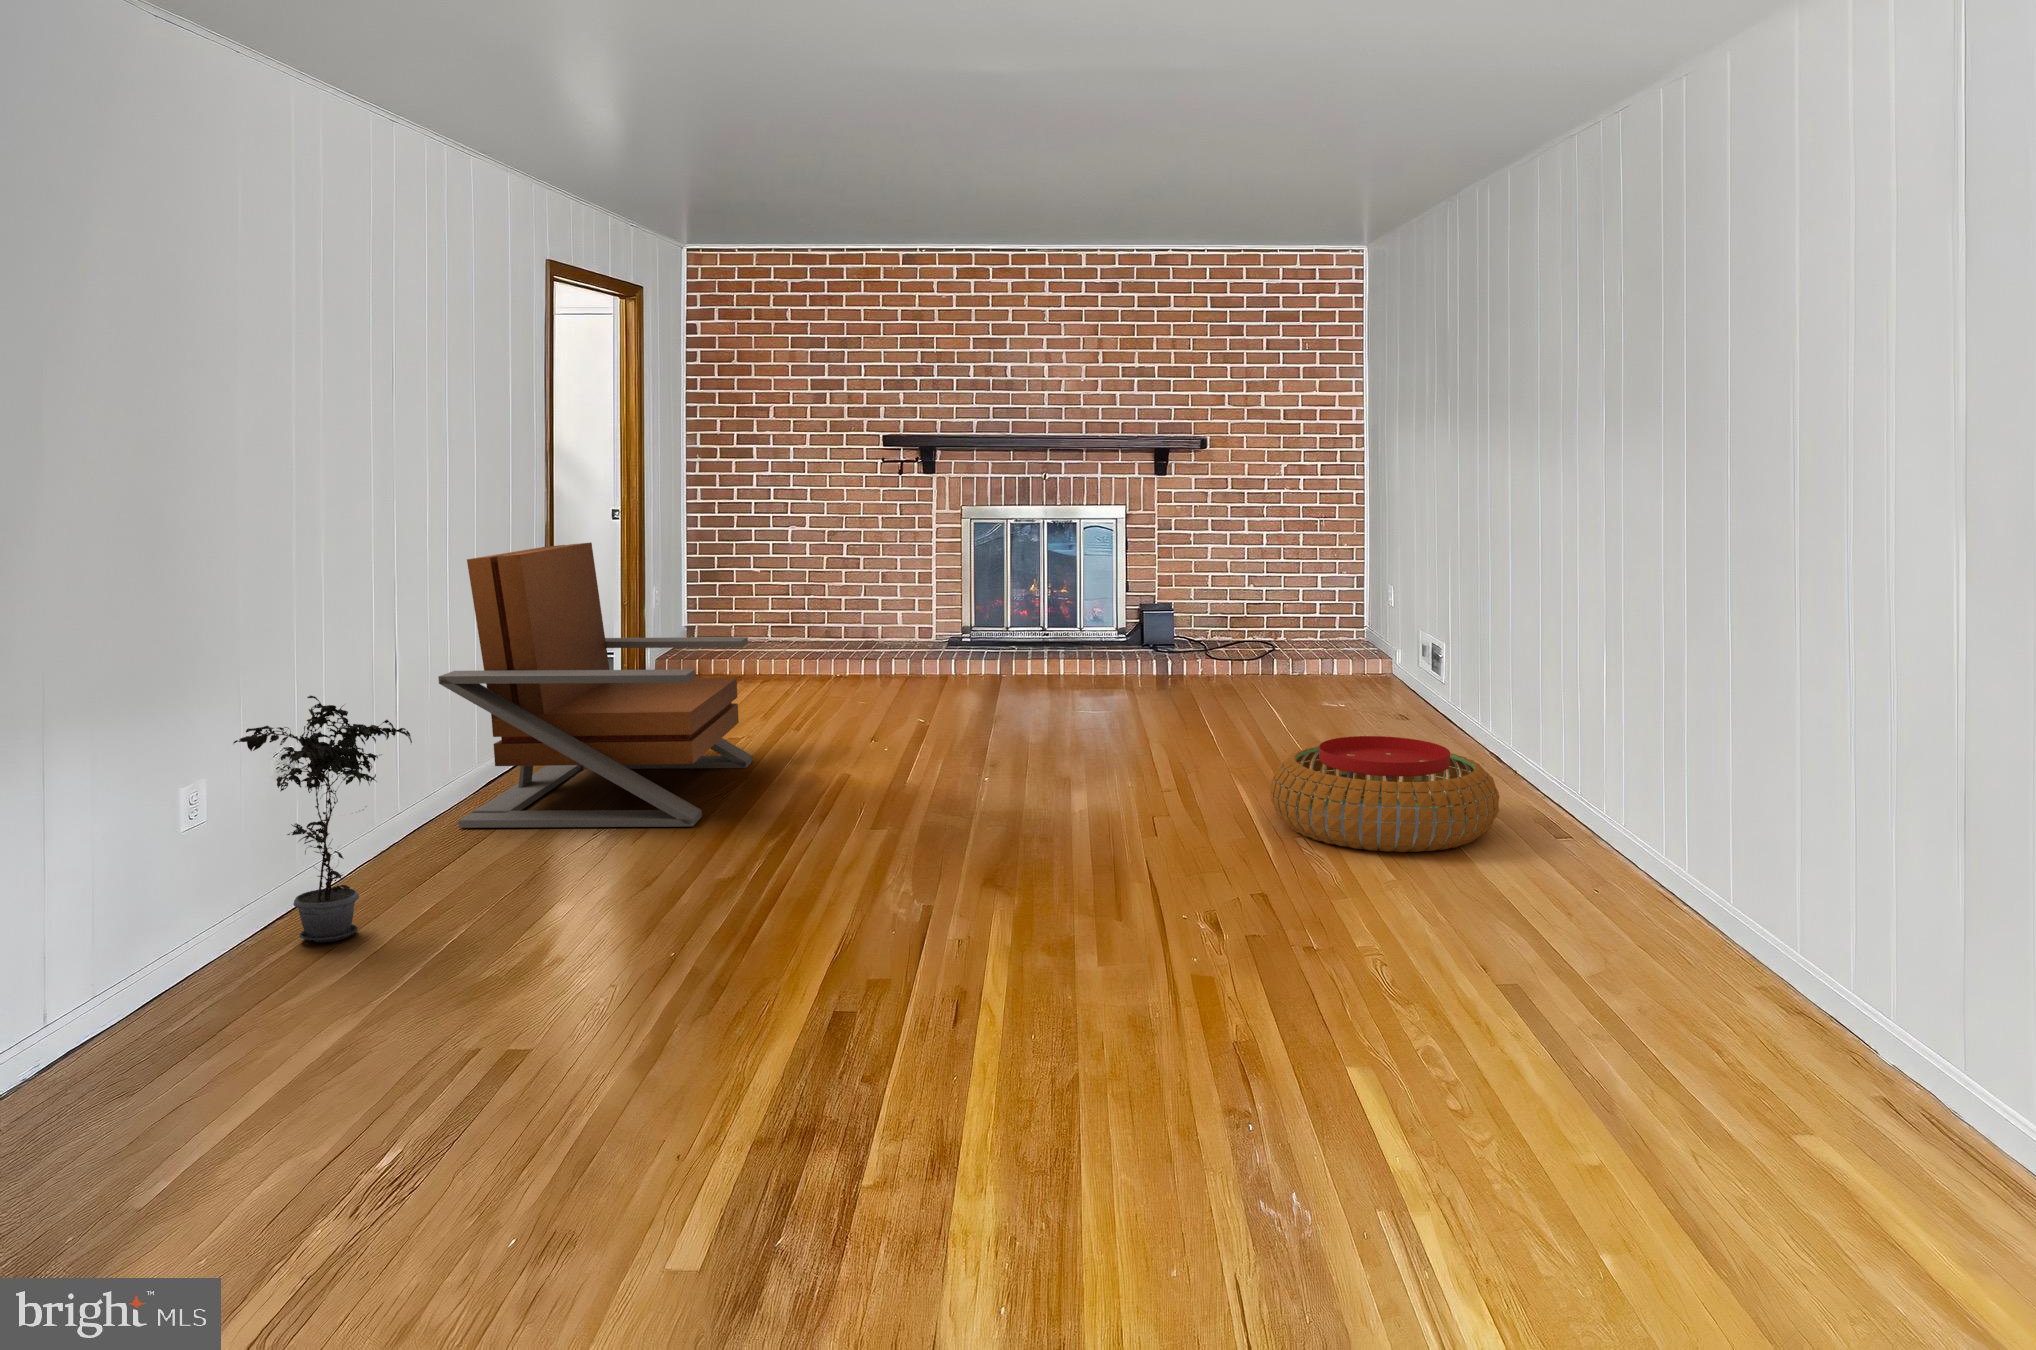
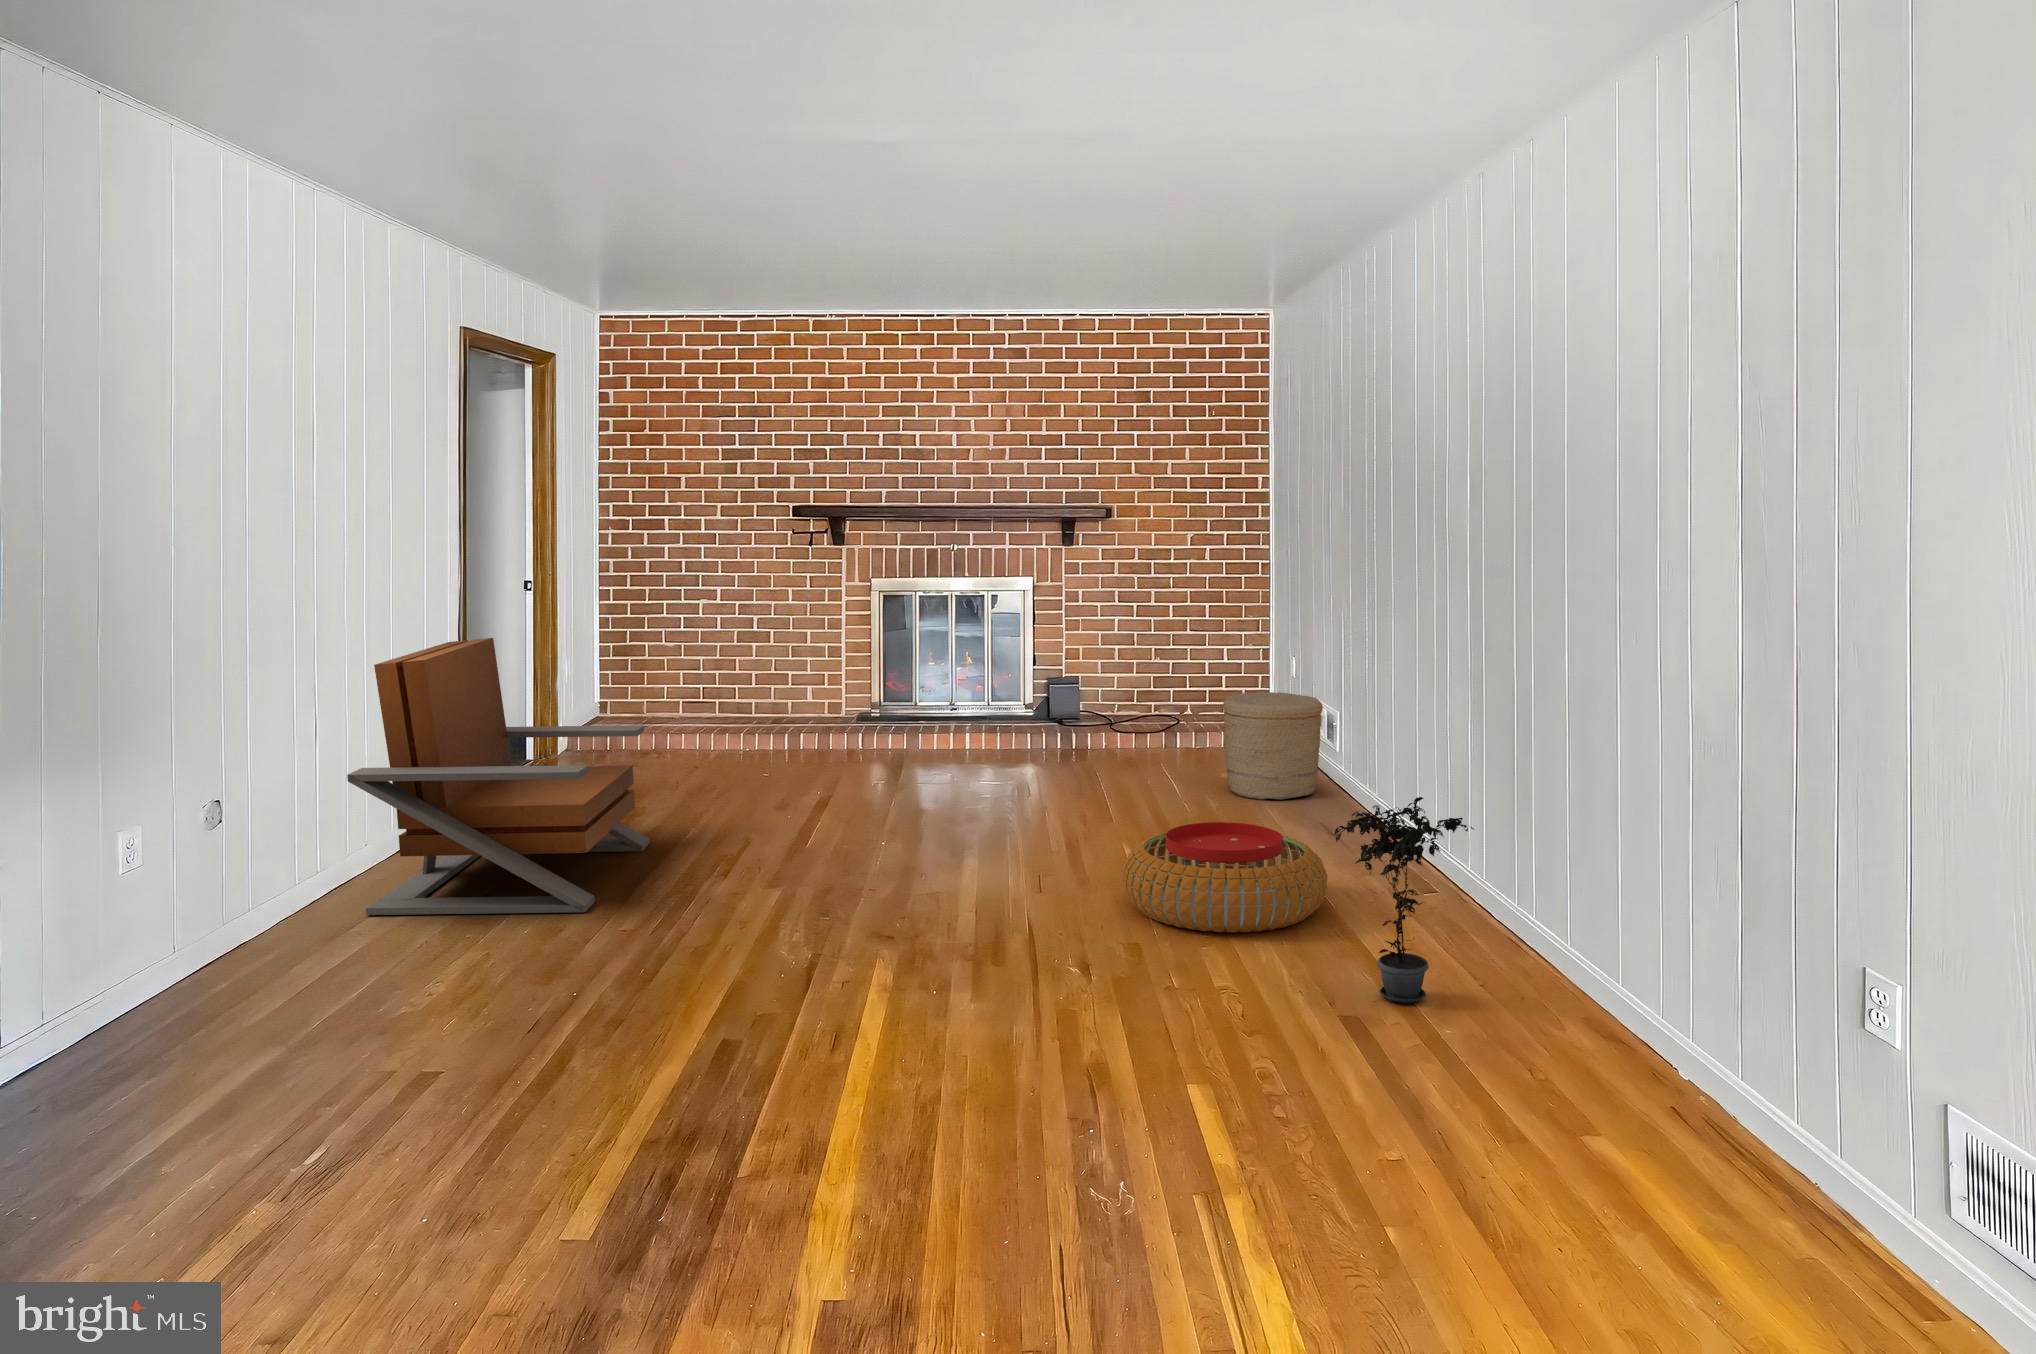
woven basket: none [1335,616,1440,724] -> present [1223,692,1323,799]
potted plant: present [233,695,412,942] -> present [1335,797,1474,1003]

